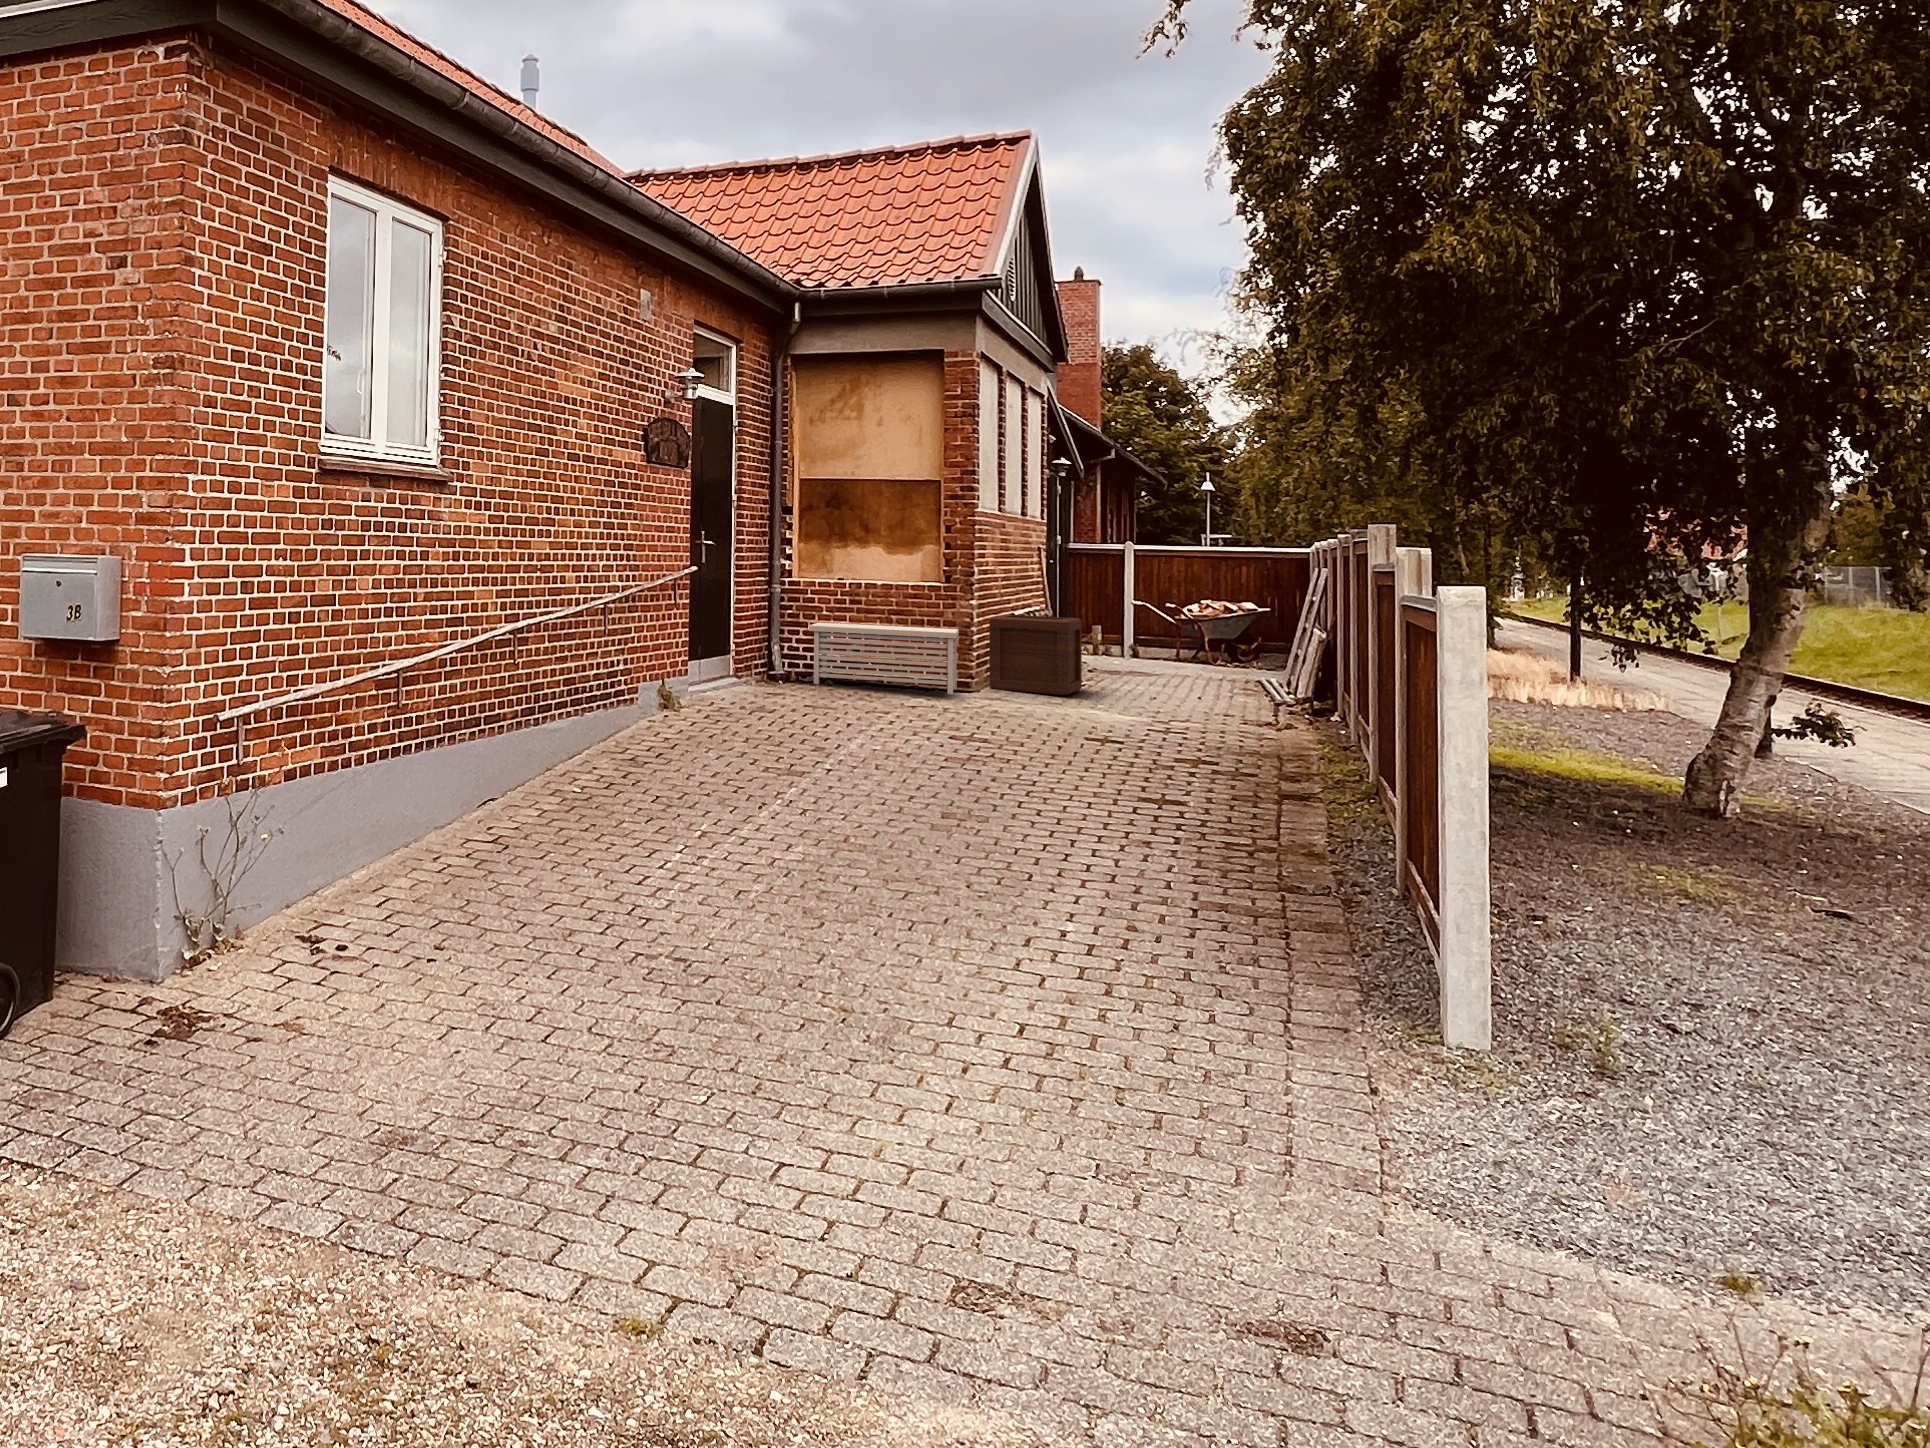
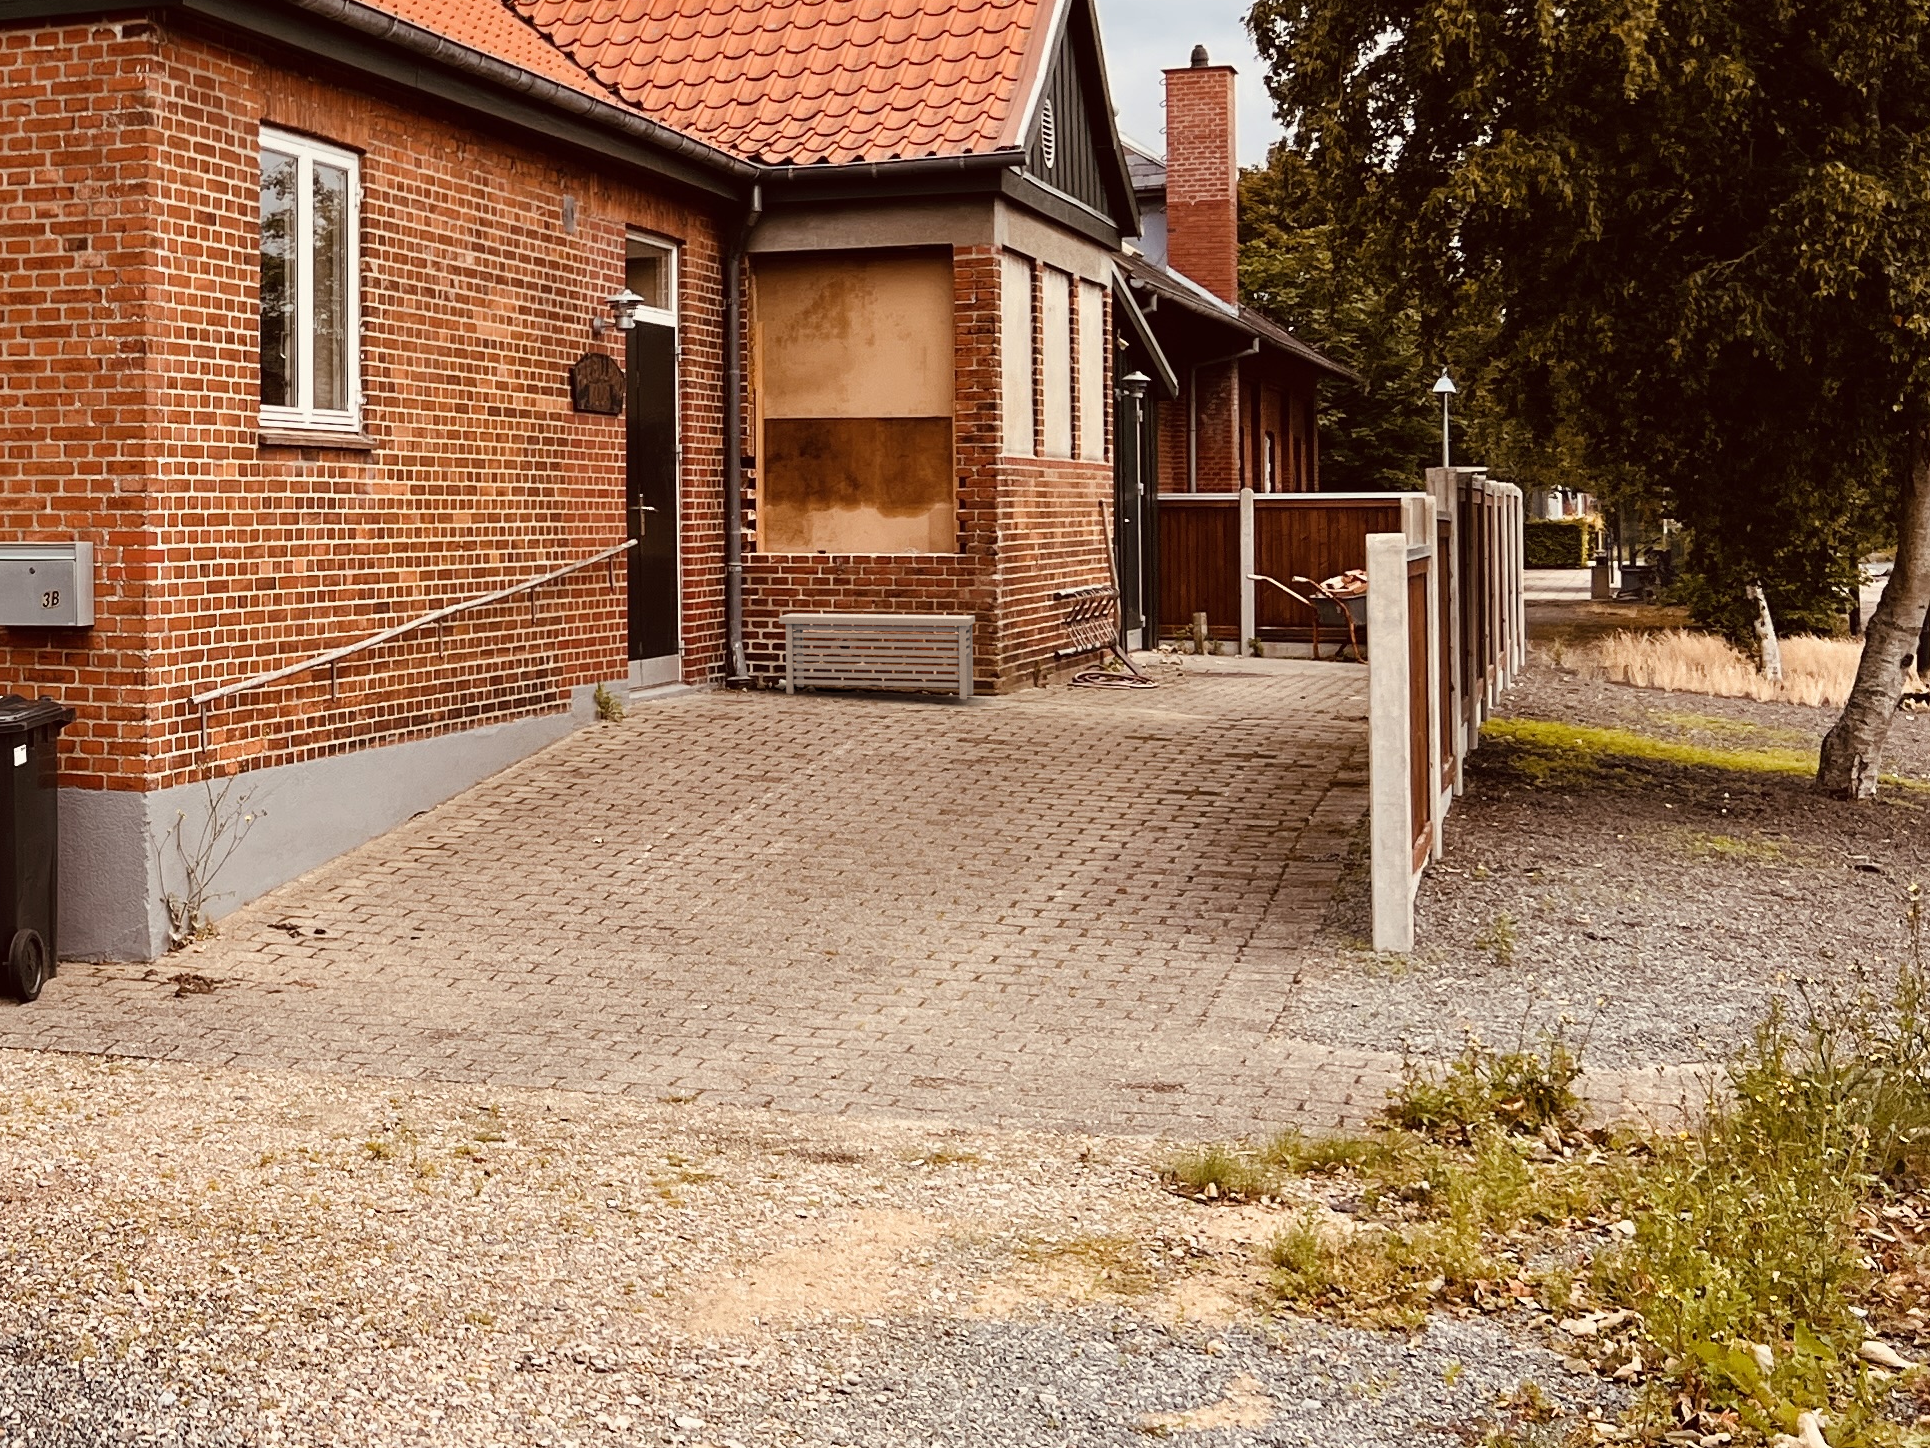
wooden crate: present [989,615,1082,695] -> none [1017,596,1140,698]

